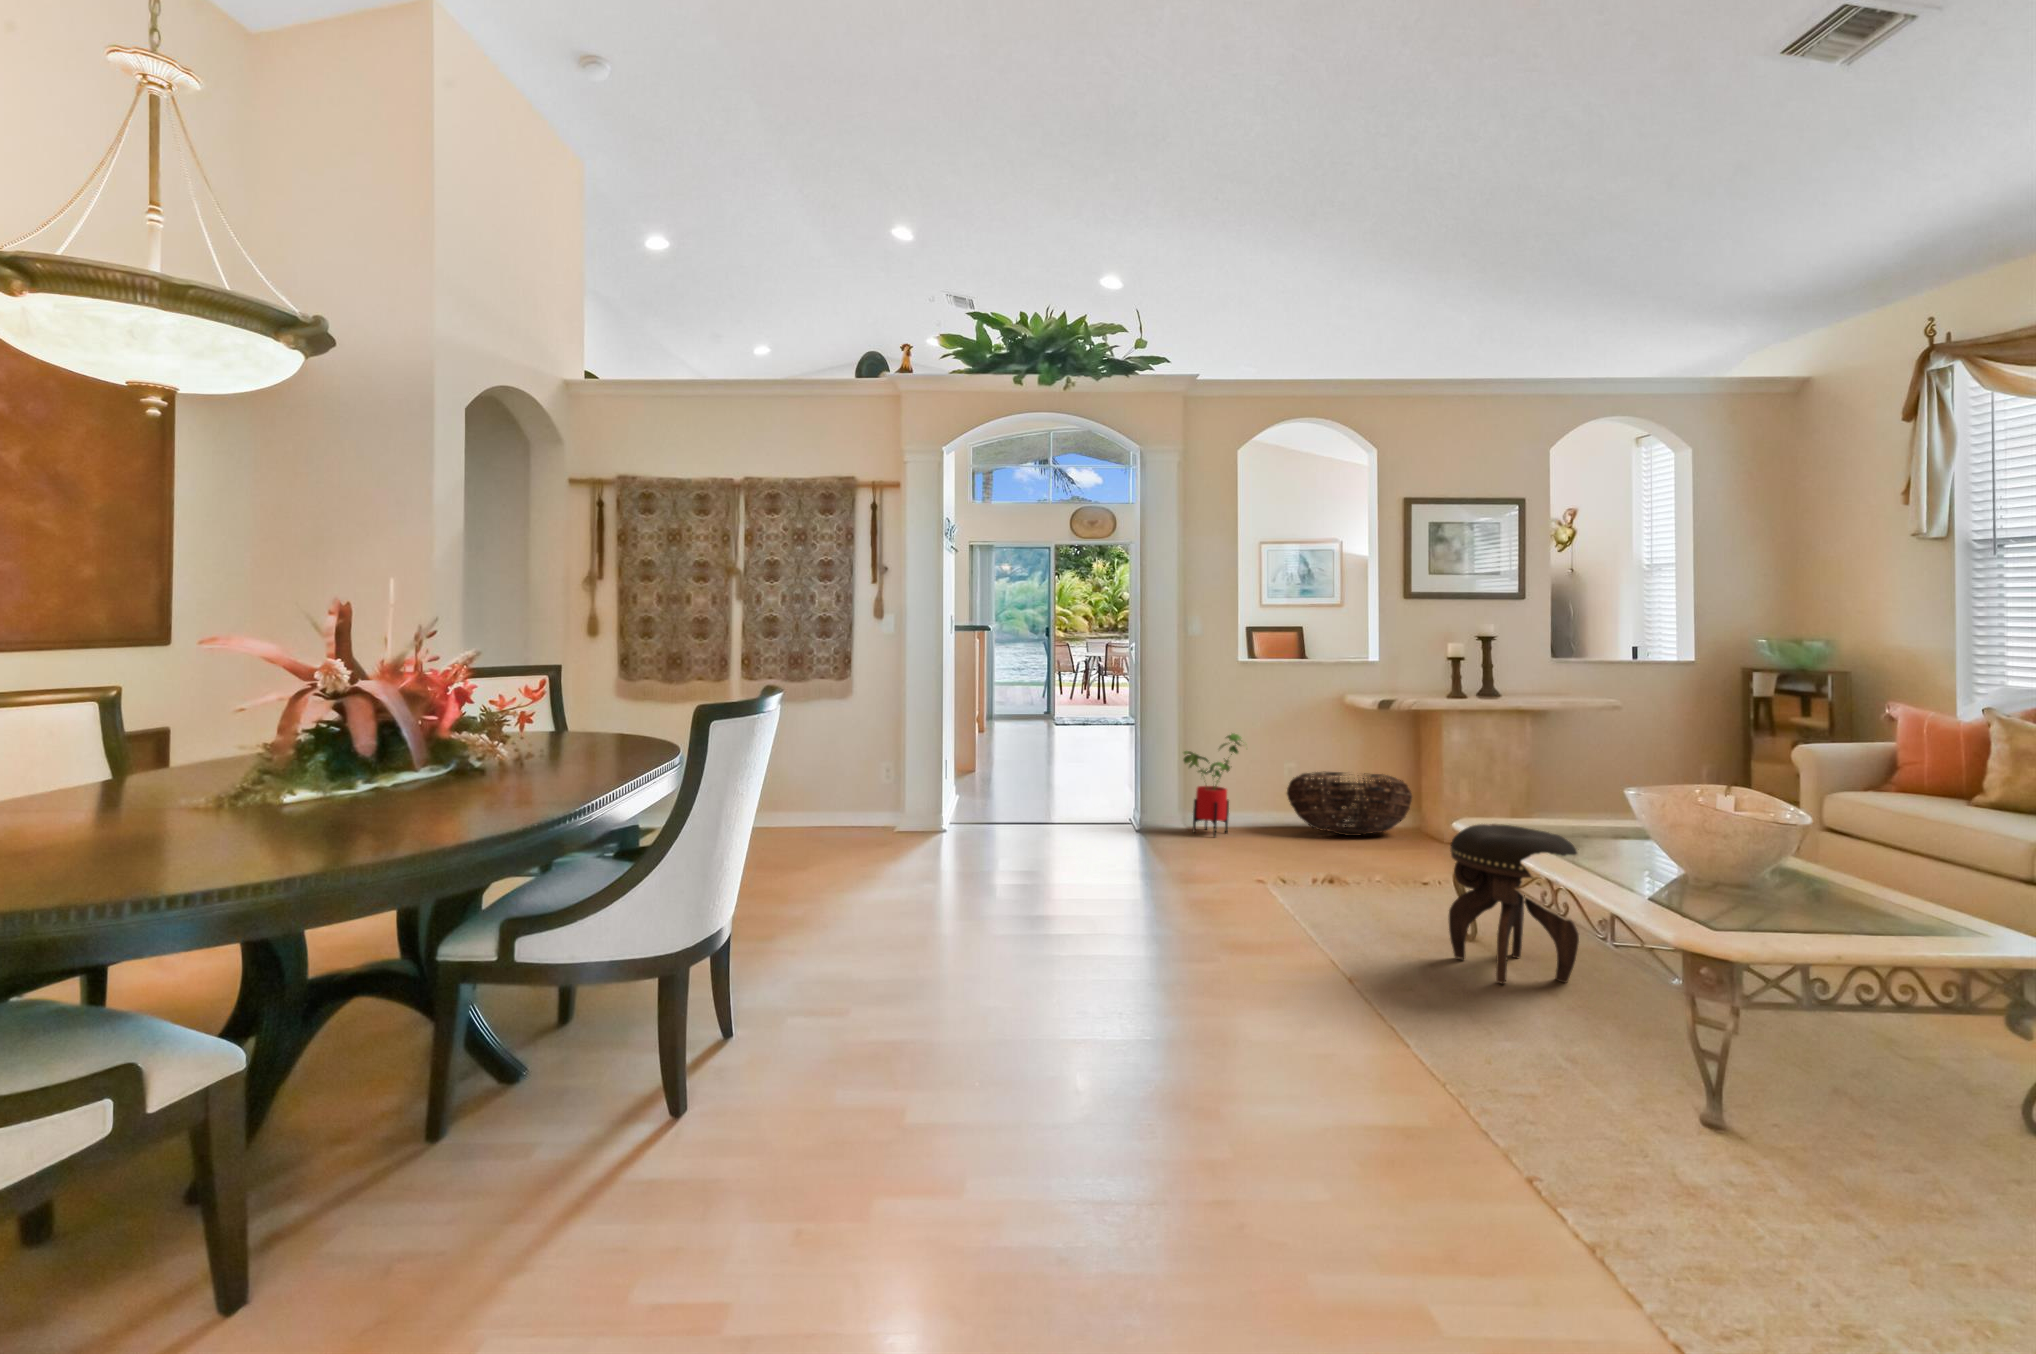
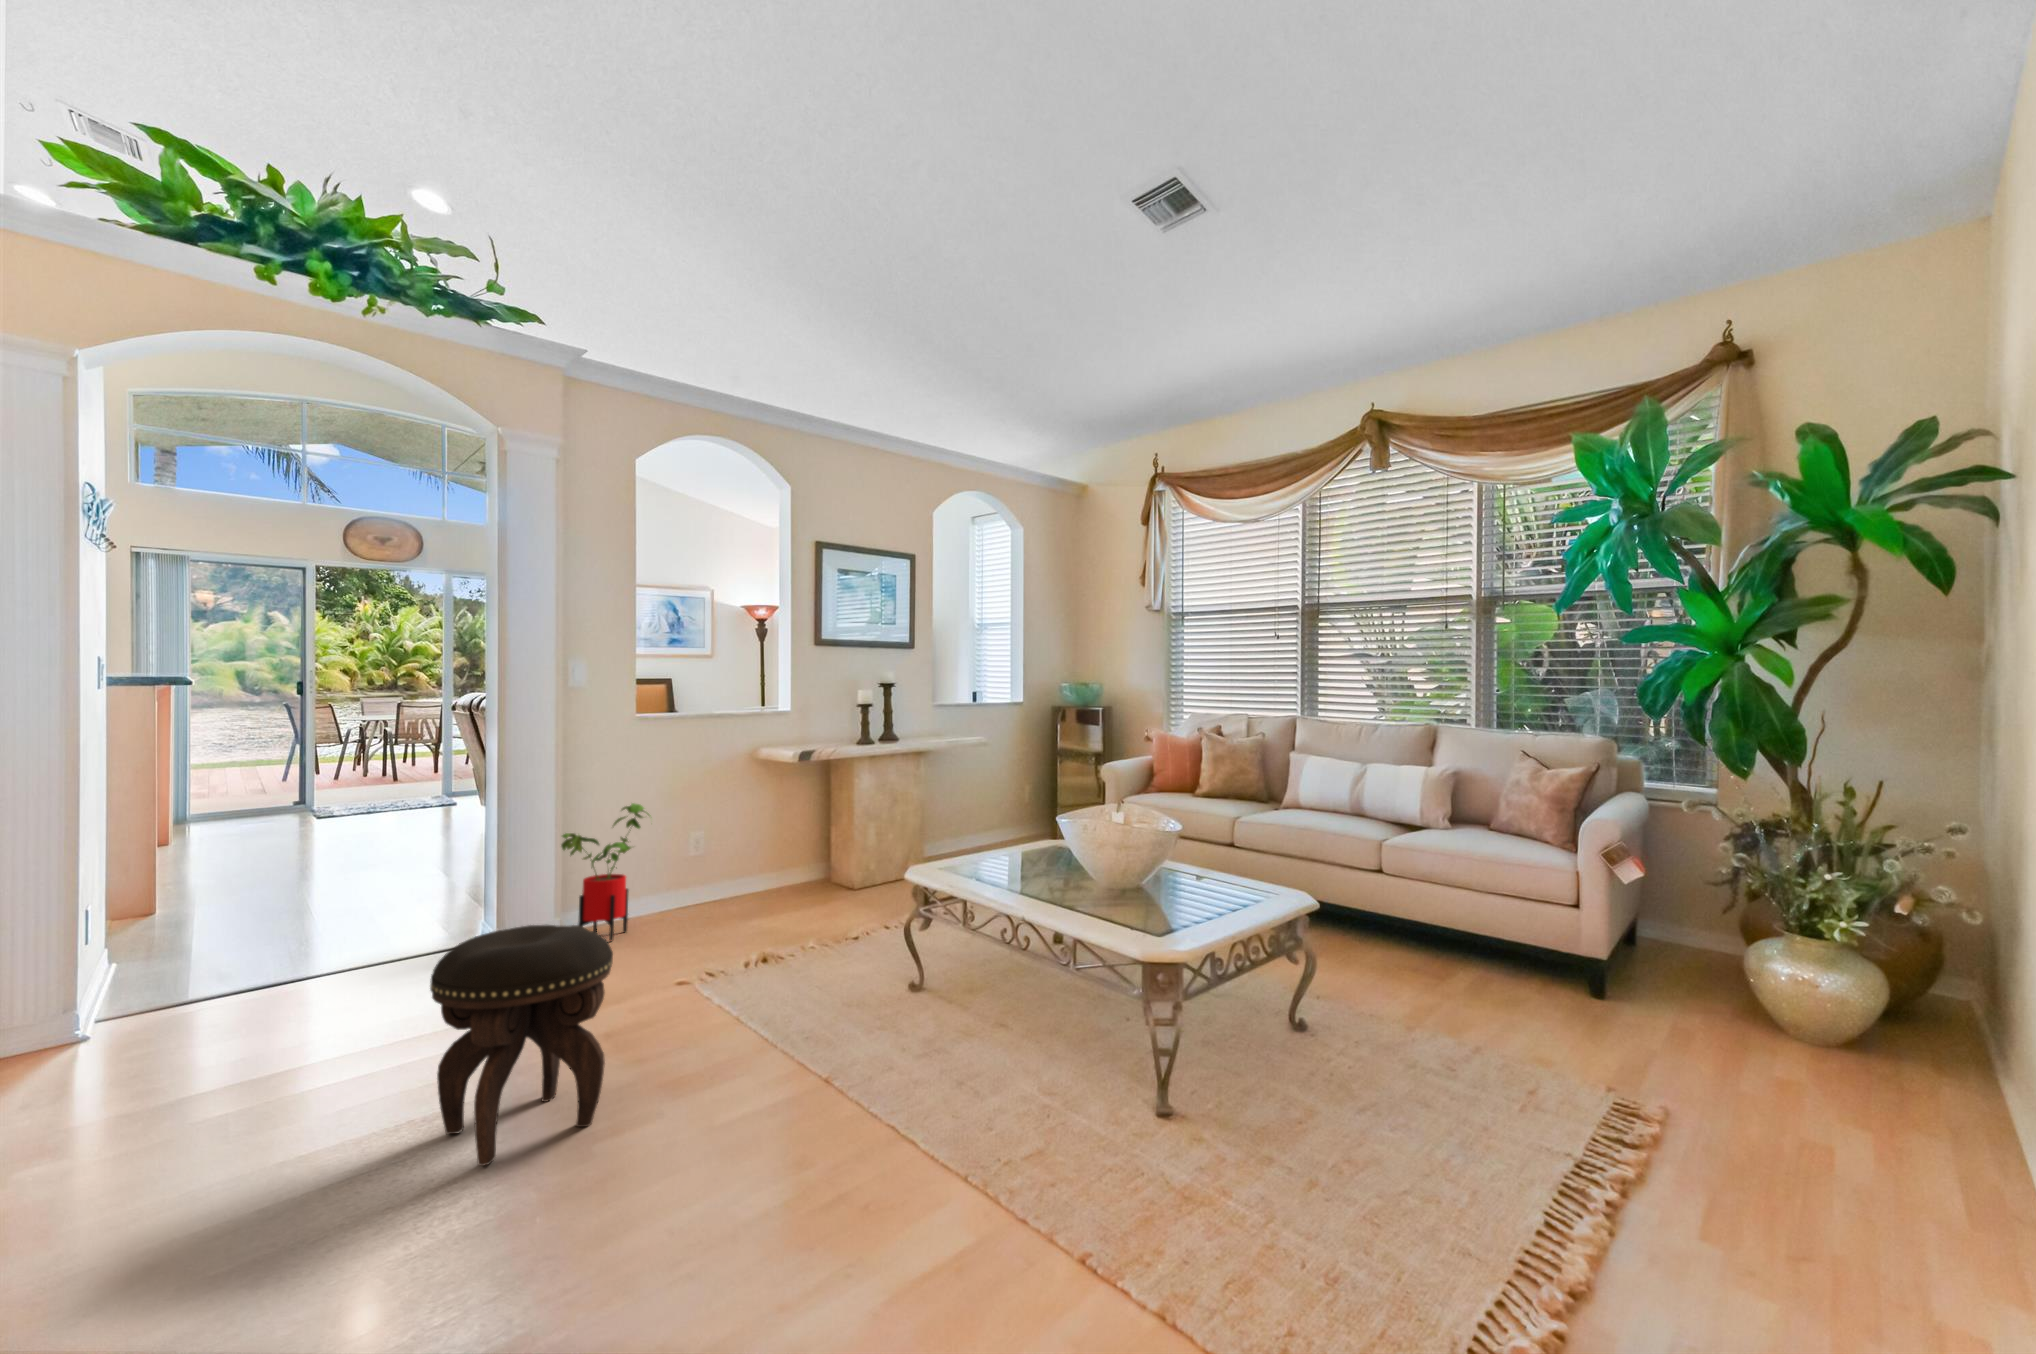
basket: present [1287,772,1412,836] -> none [699,831,833,906]
footstool: present [1449,824,1579,984] -> present [430,925,613,1166]

